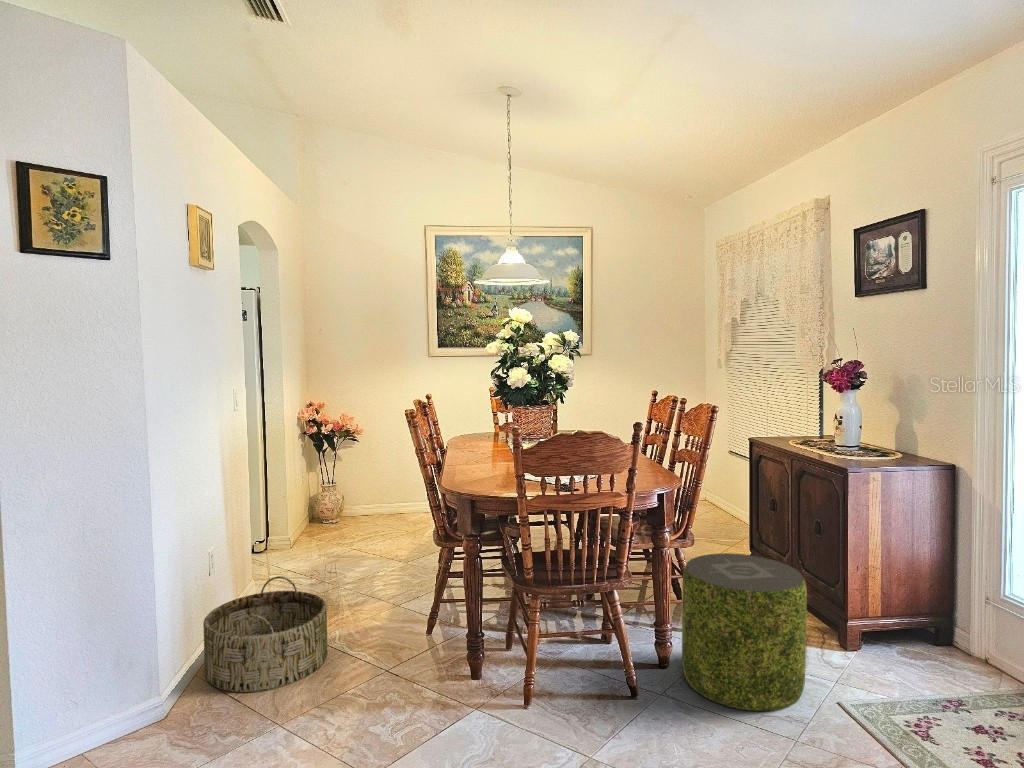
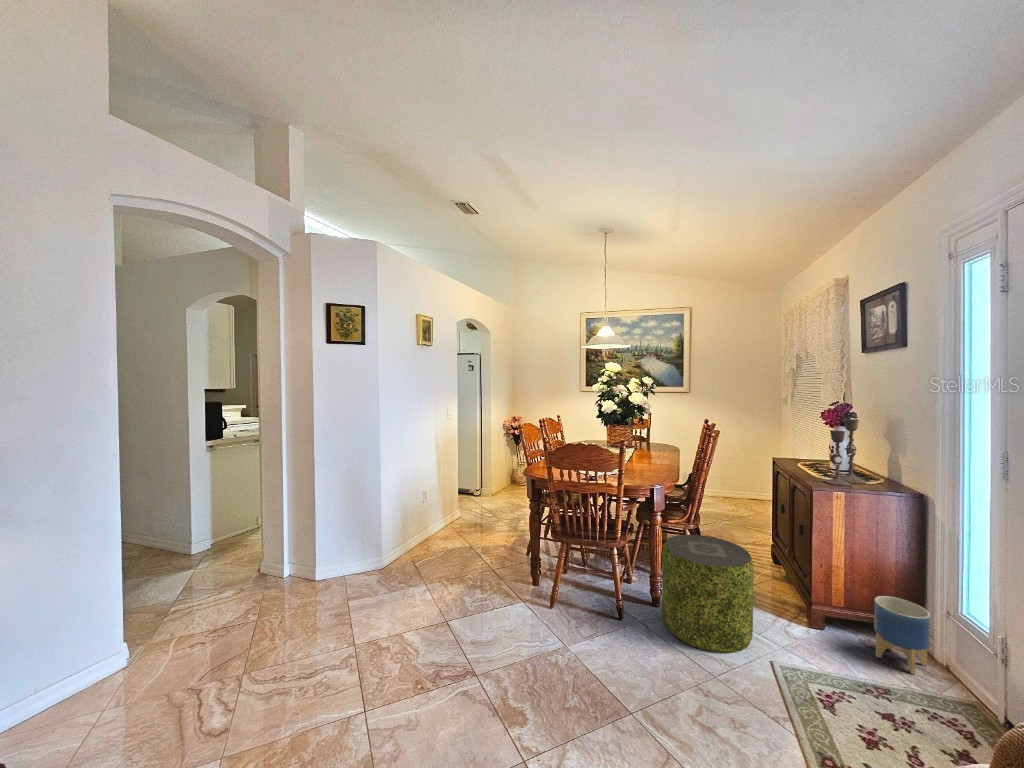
candlestick: none [851,379,890,463] -> present [824,419,867,486]
basket: present [203,576,327,692] -> none [412,507,473,565]
planter: none [917,590,975,675] -> present [874,596,930,674]

